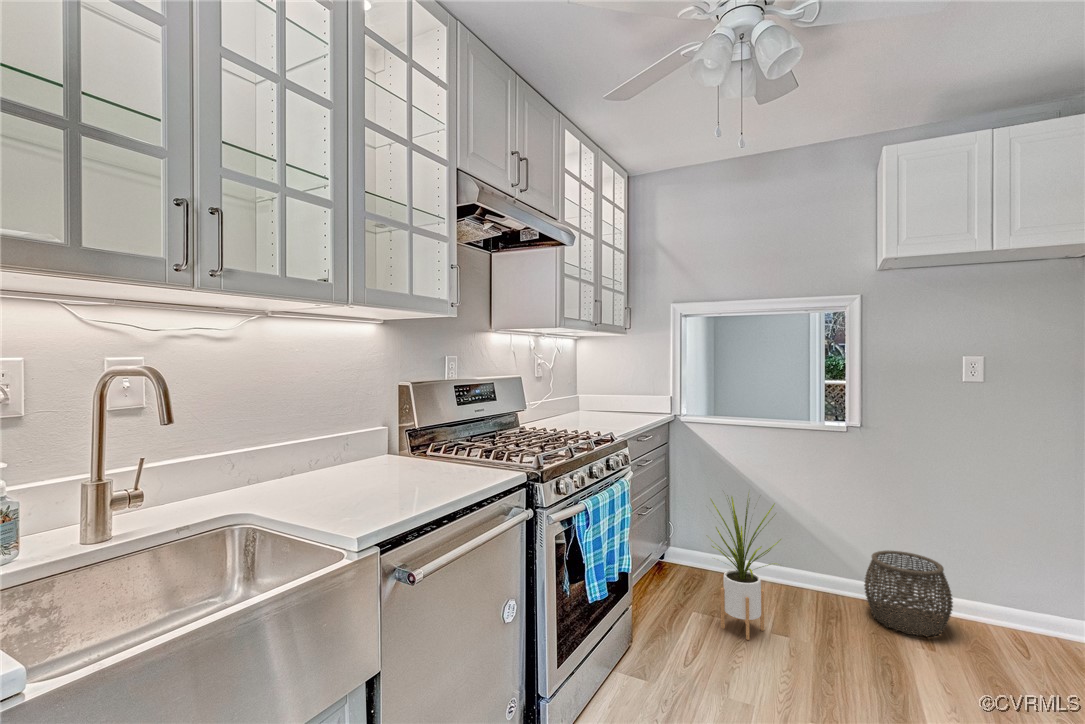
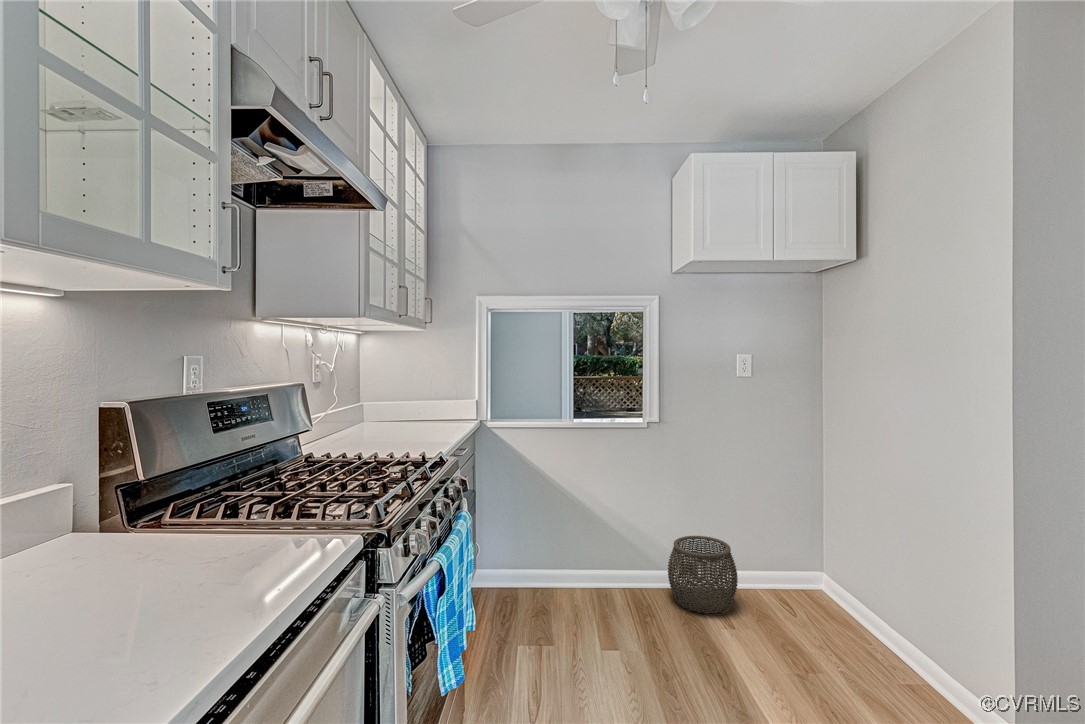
house plant: present [710,494,781,640] -> none [536,498,618,663]

